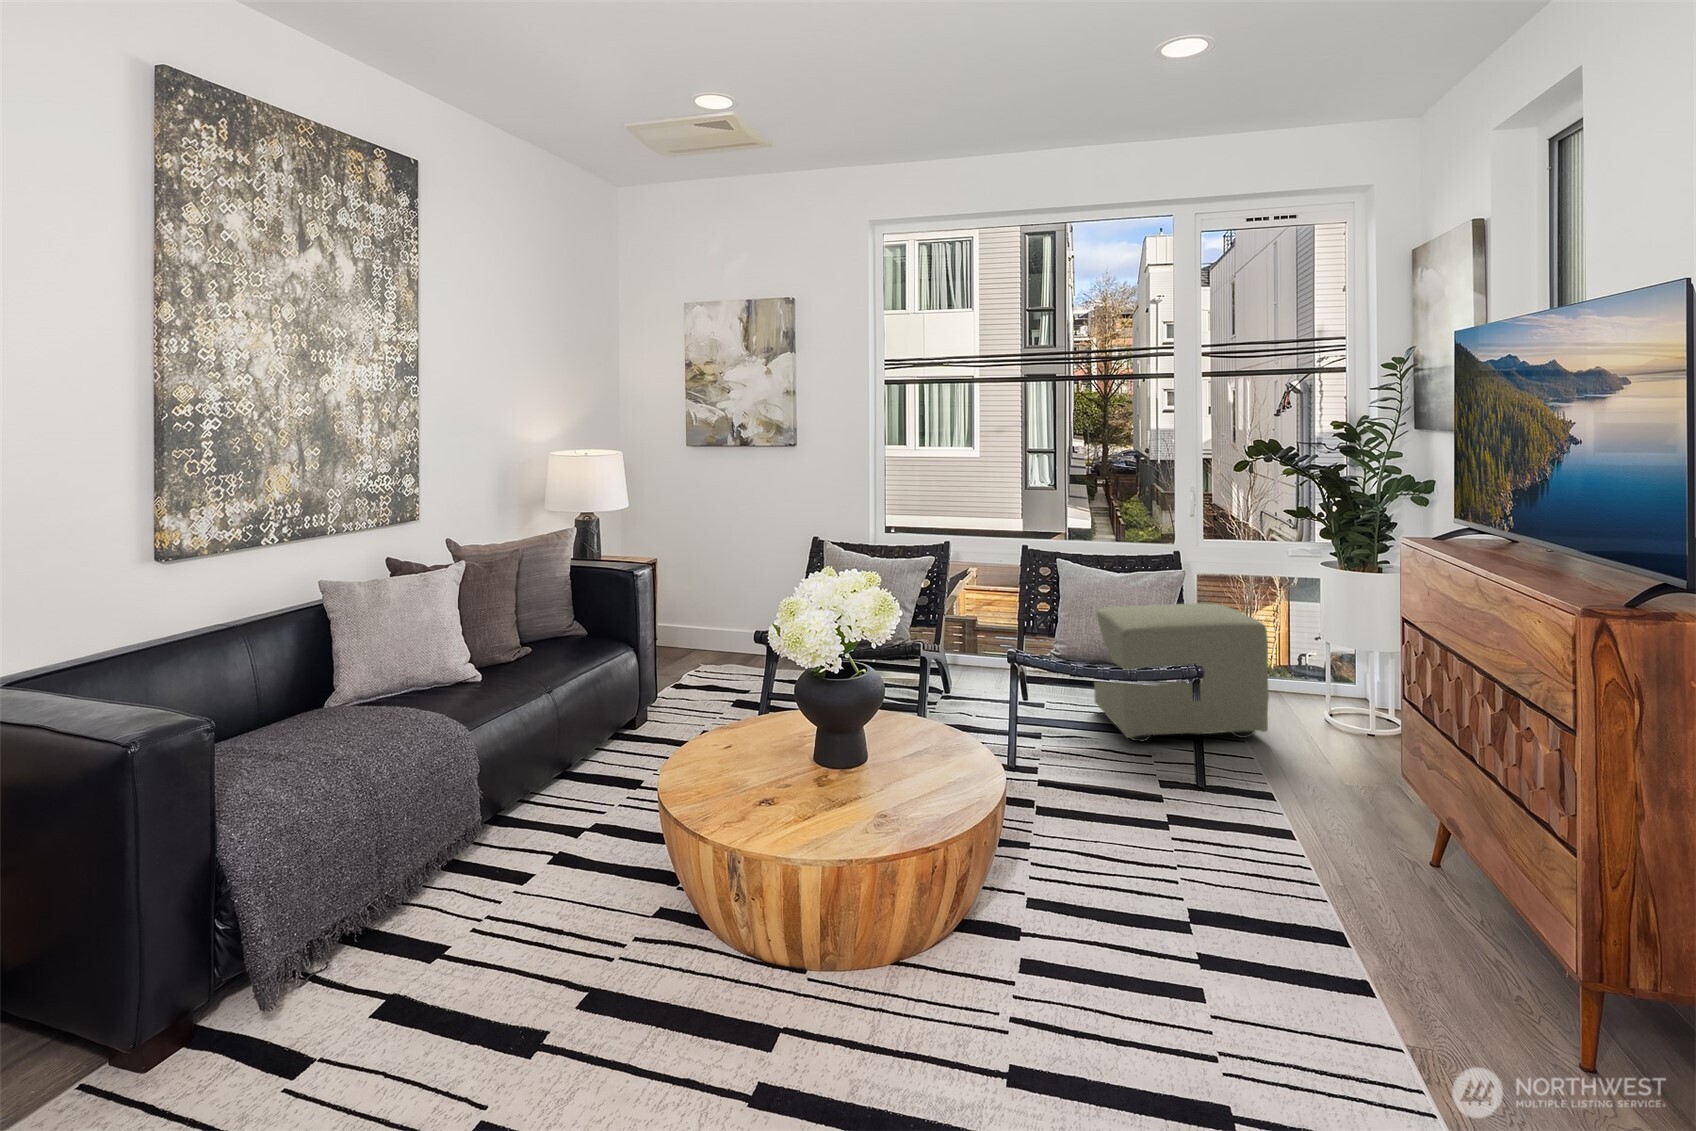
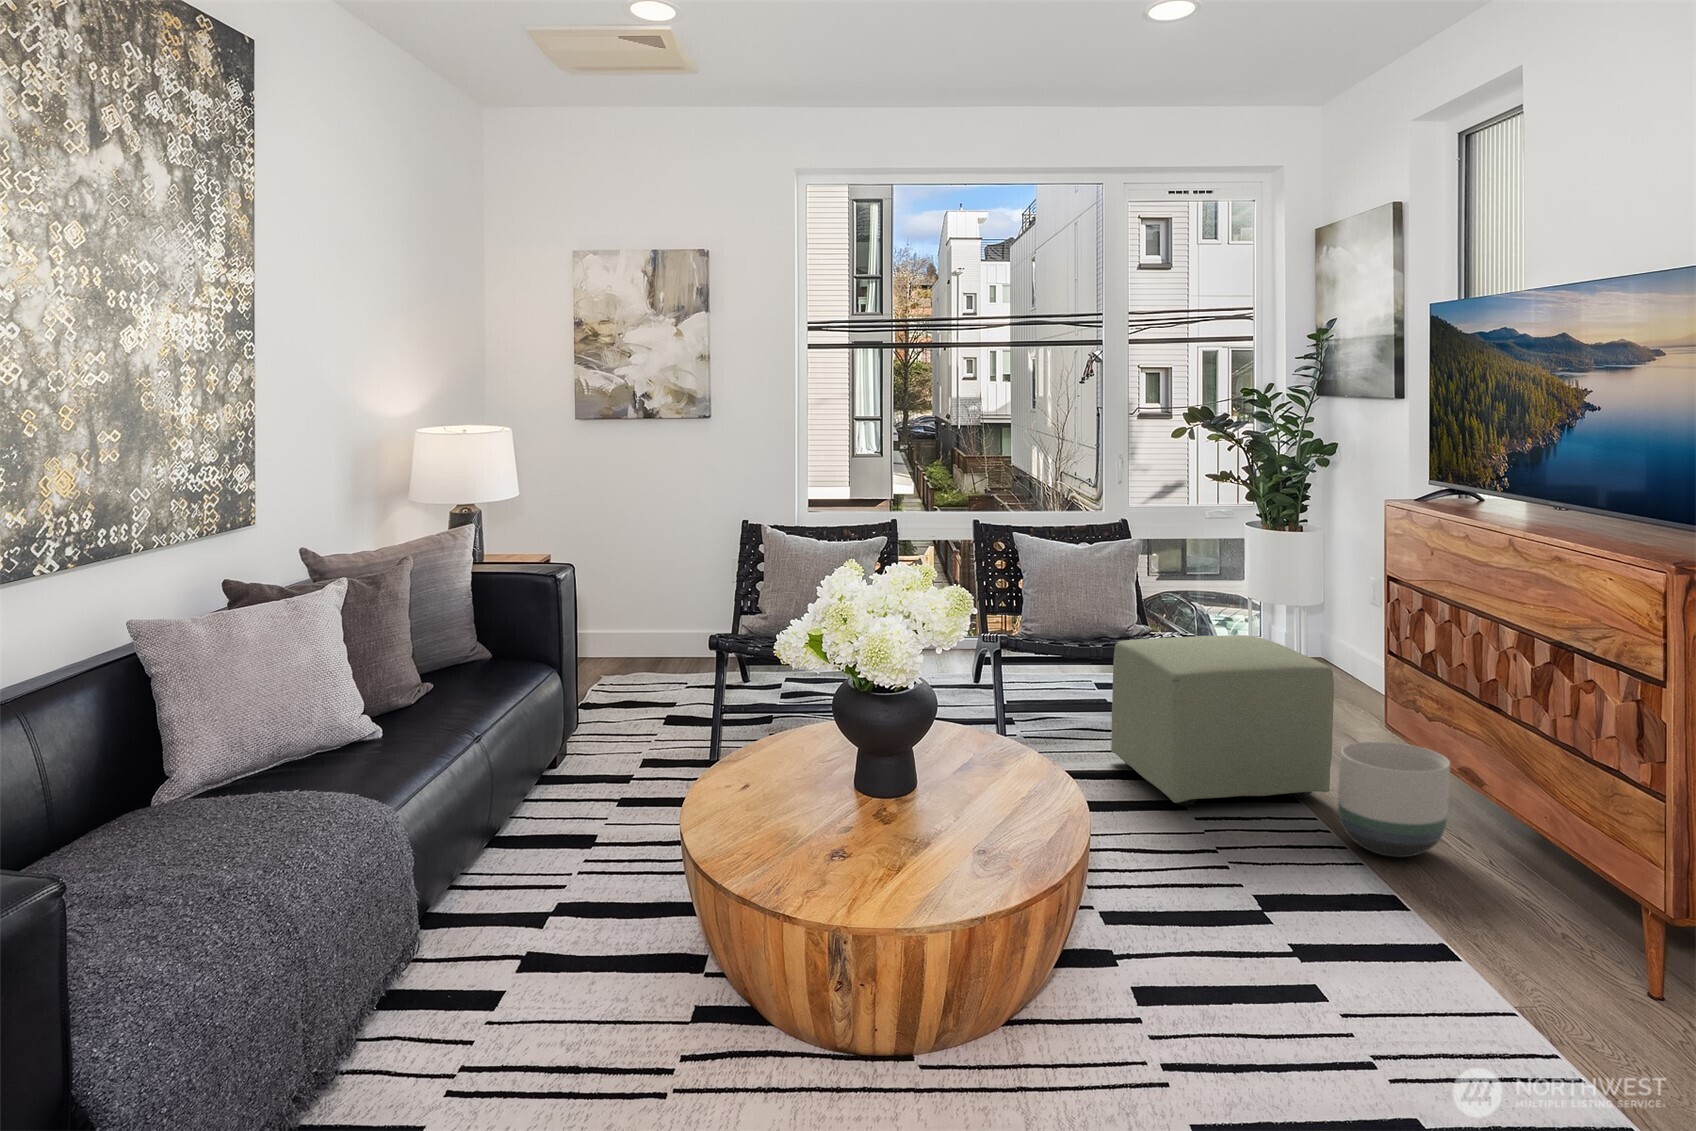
planter: none [1255,684,1346,779] -> present [1338,741,1450,857]

